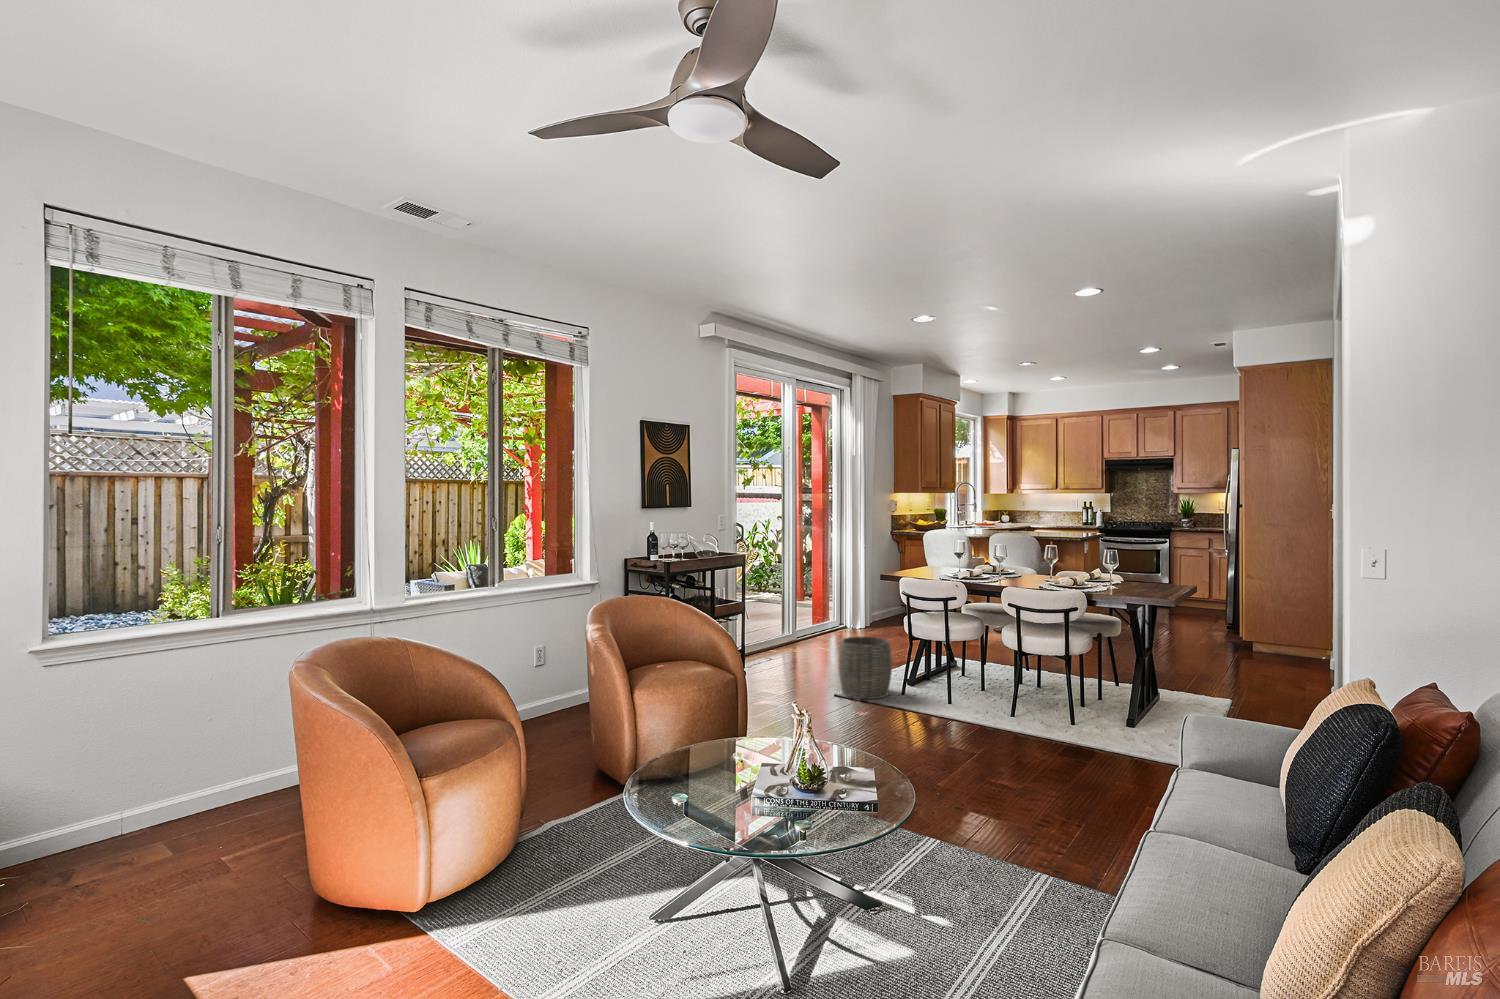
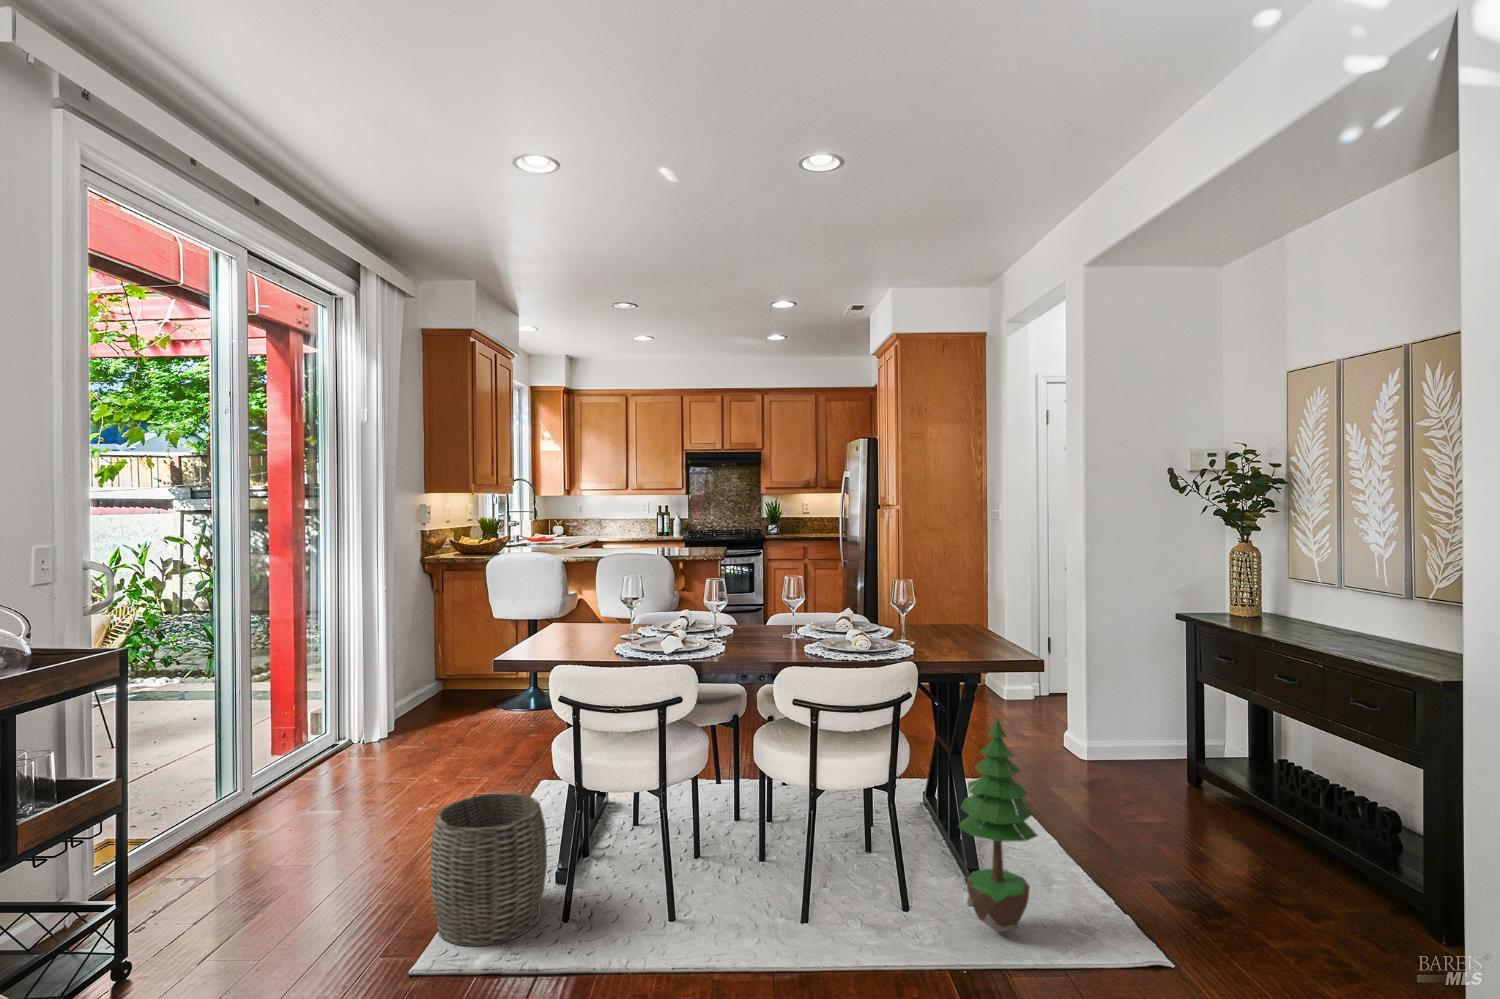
potted tree: none [1095,621,1145,747] -> present [959,719,1037,933]

